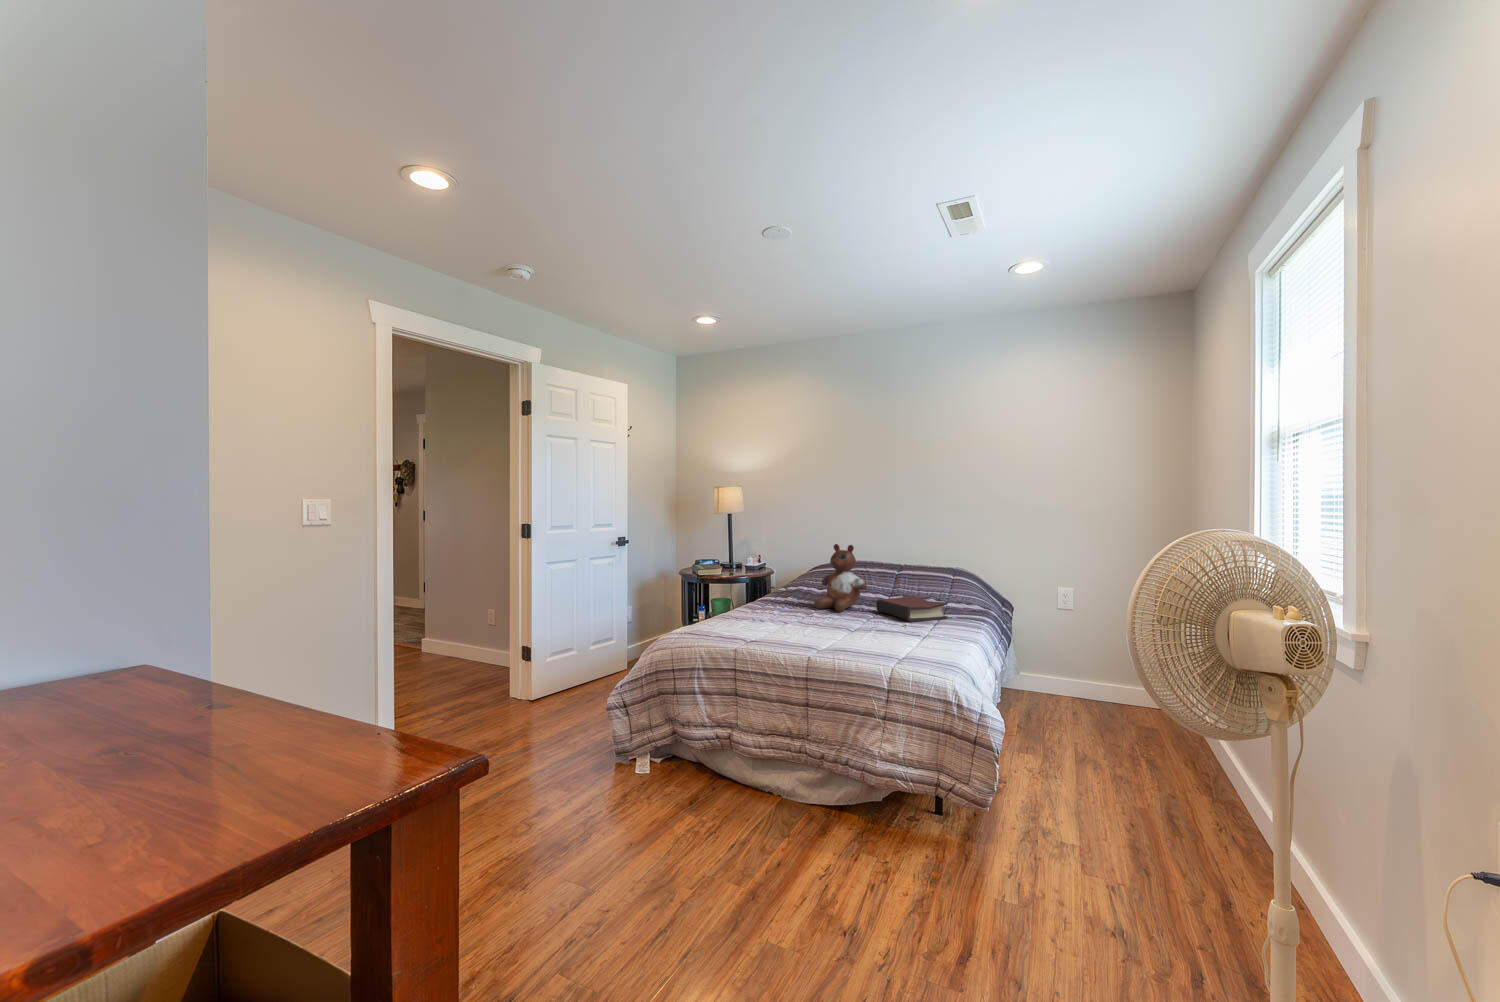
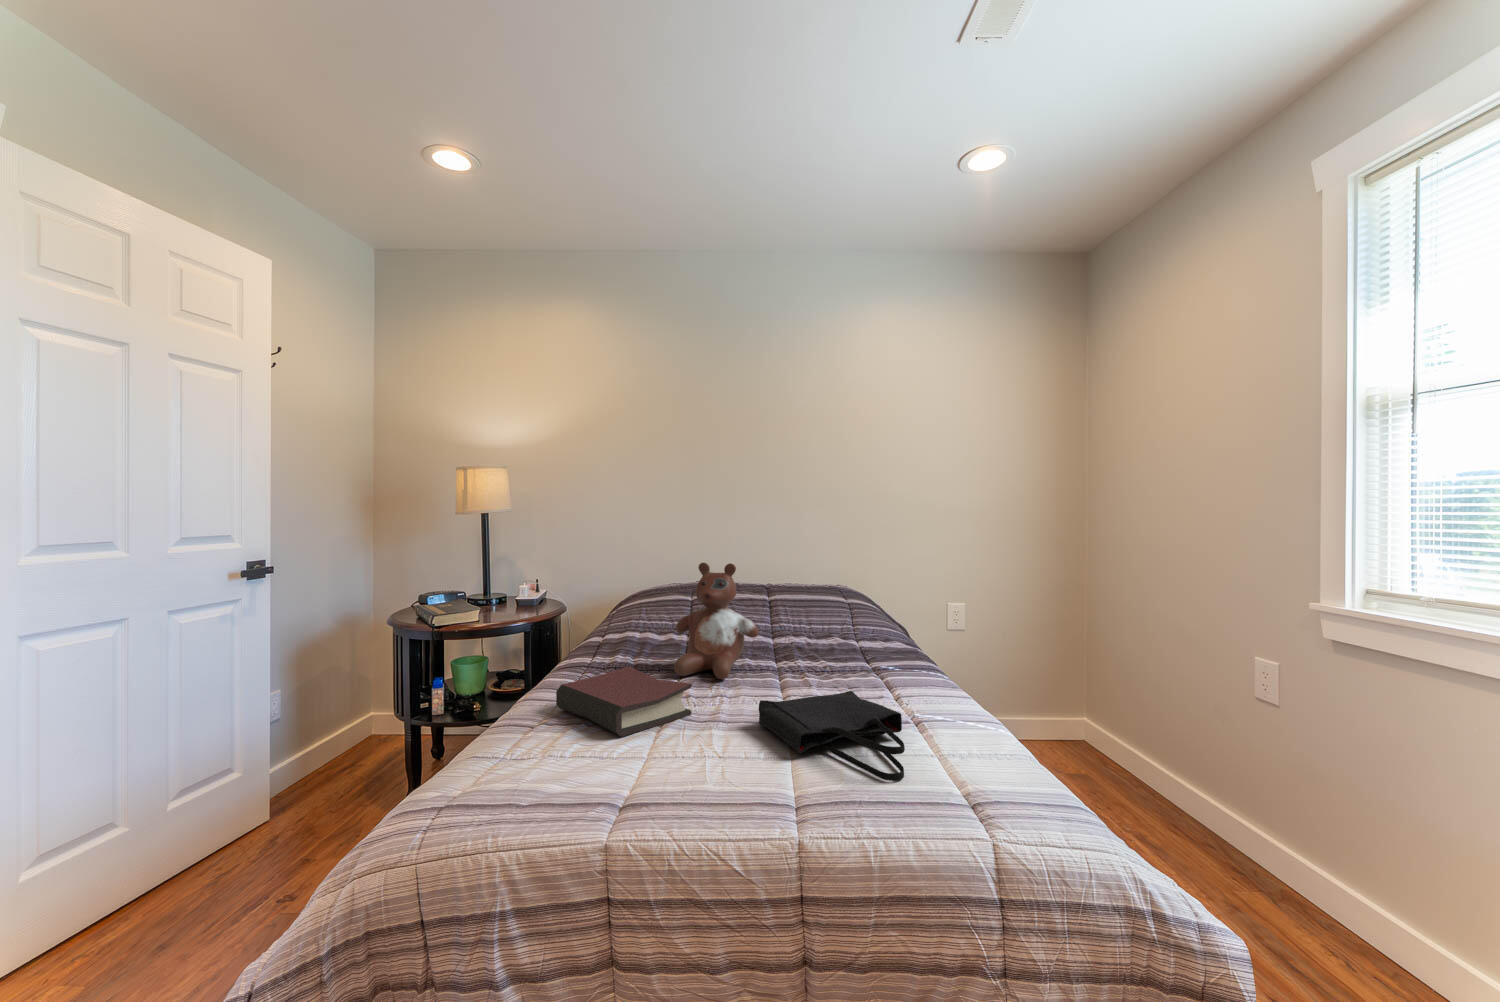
hardback book: present [876,595,947,622] -> present [556,666,692,737]
tote bag: none [835,615,905,649] -> present [759,691,905,781]

